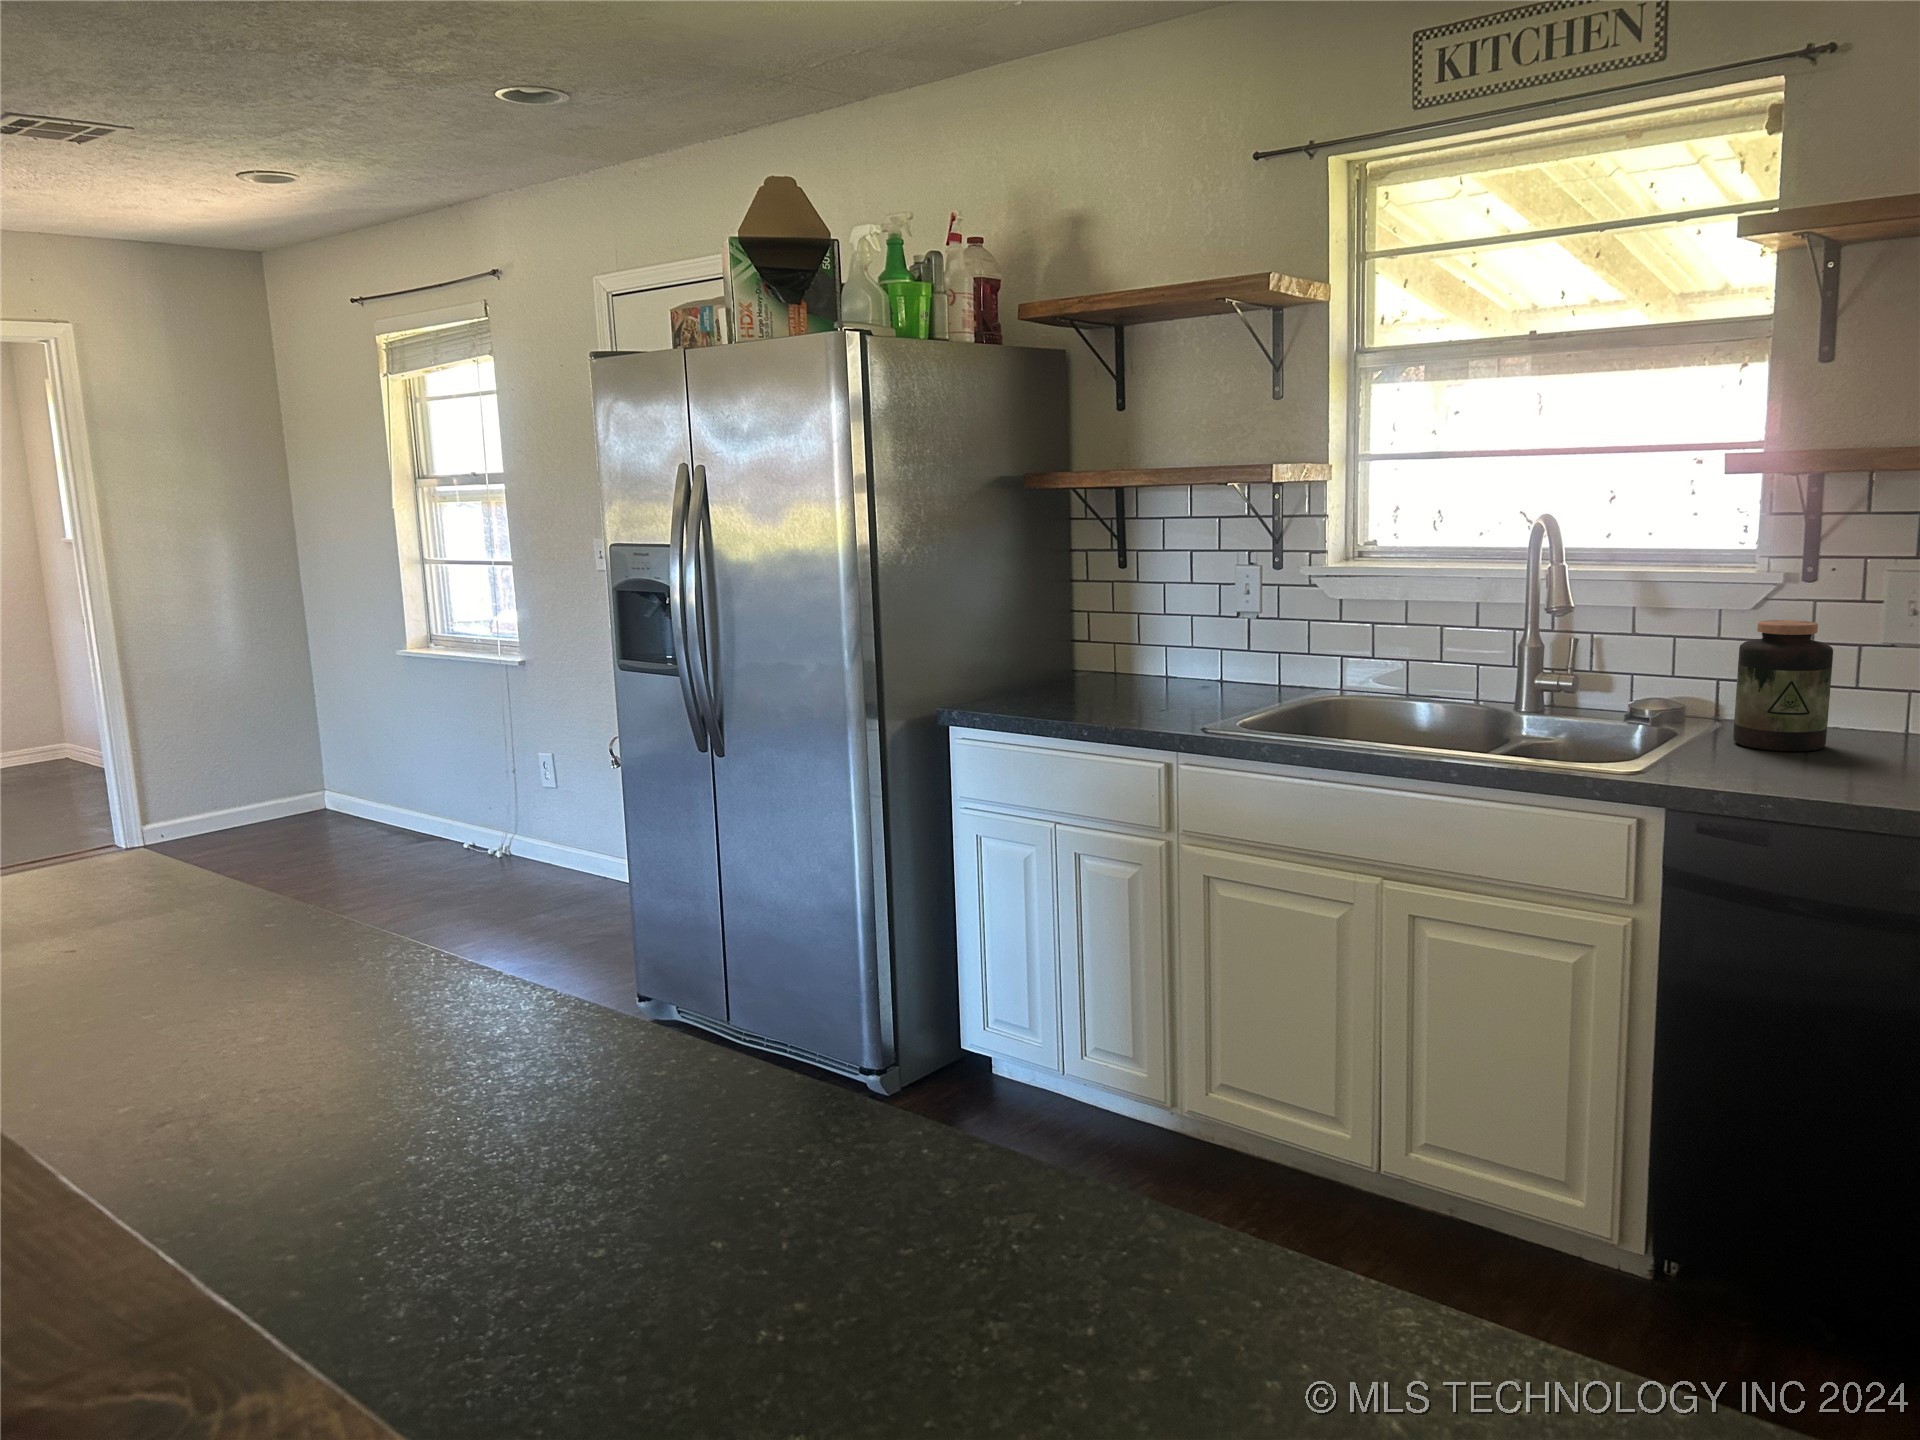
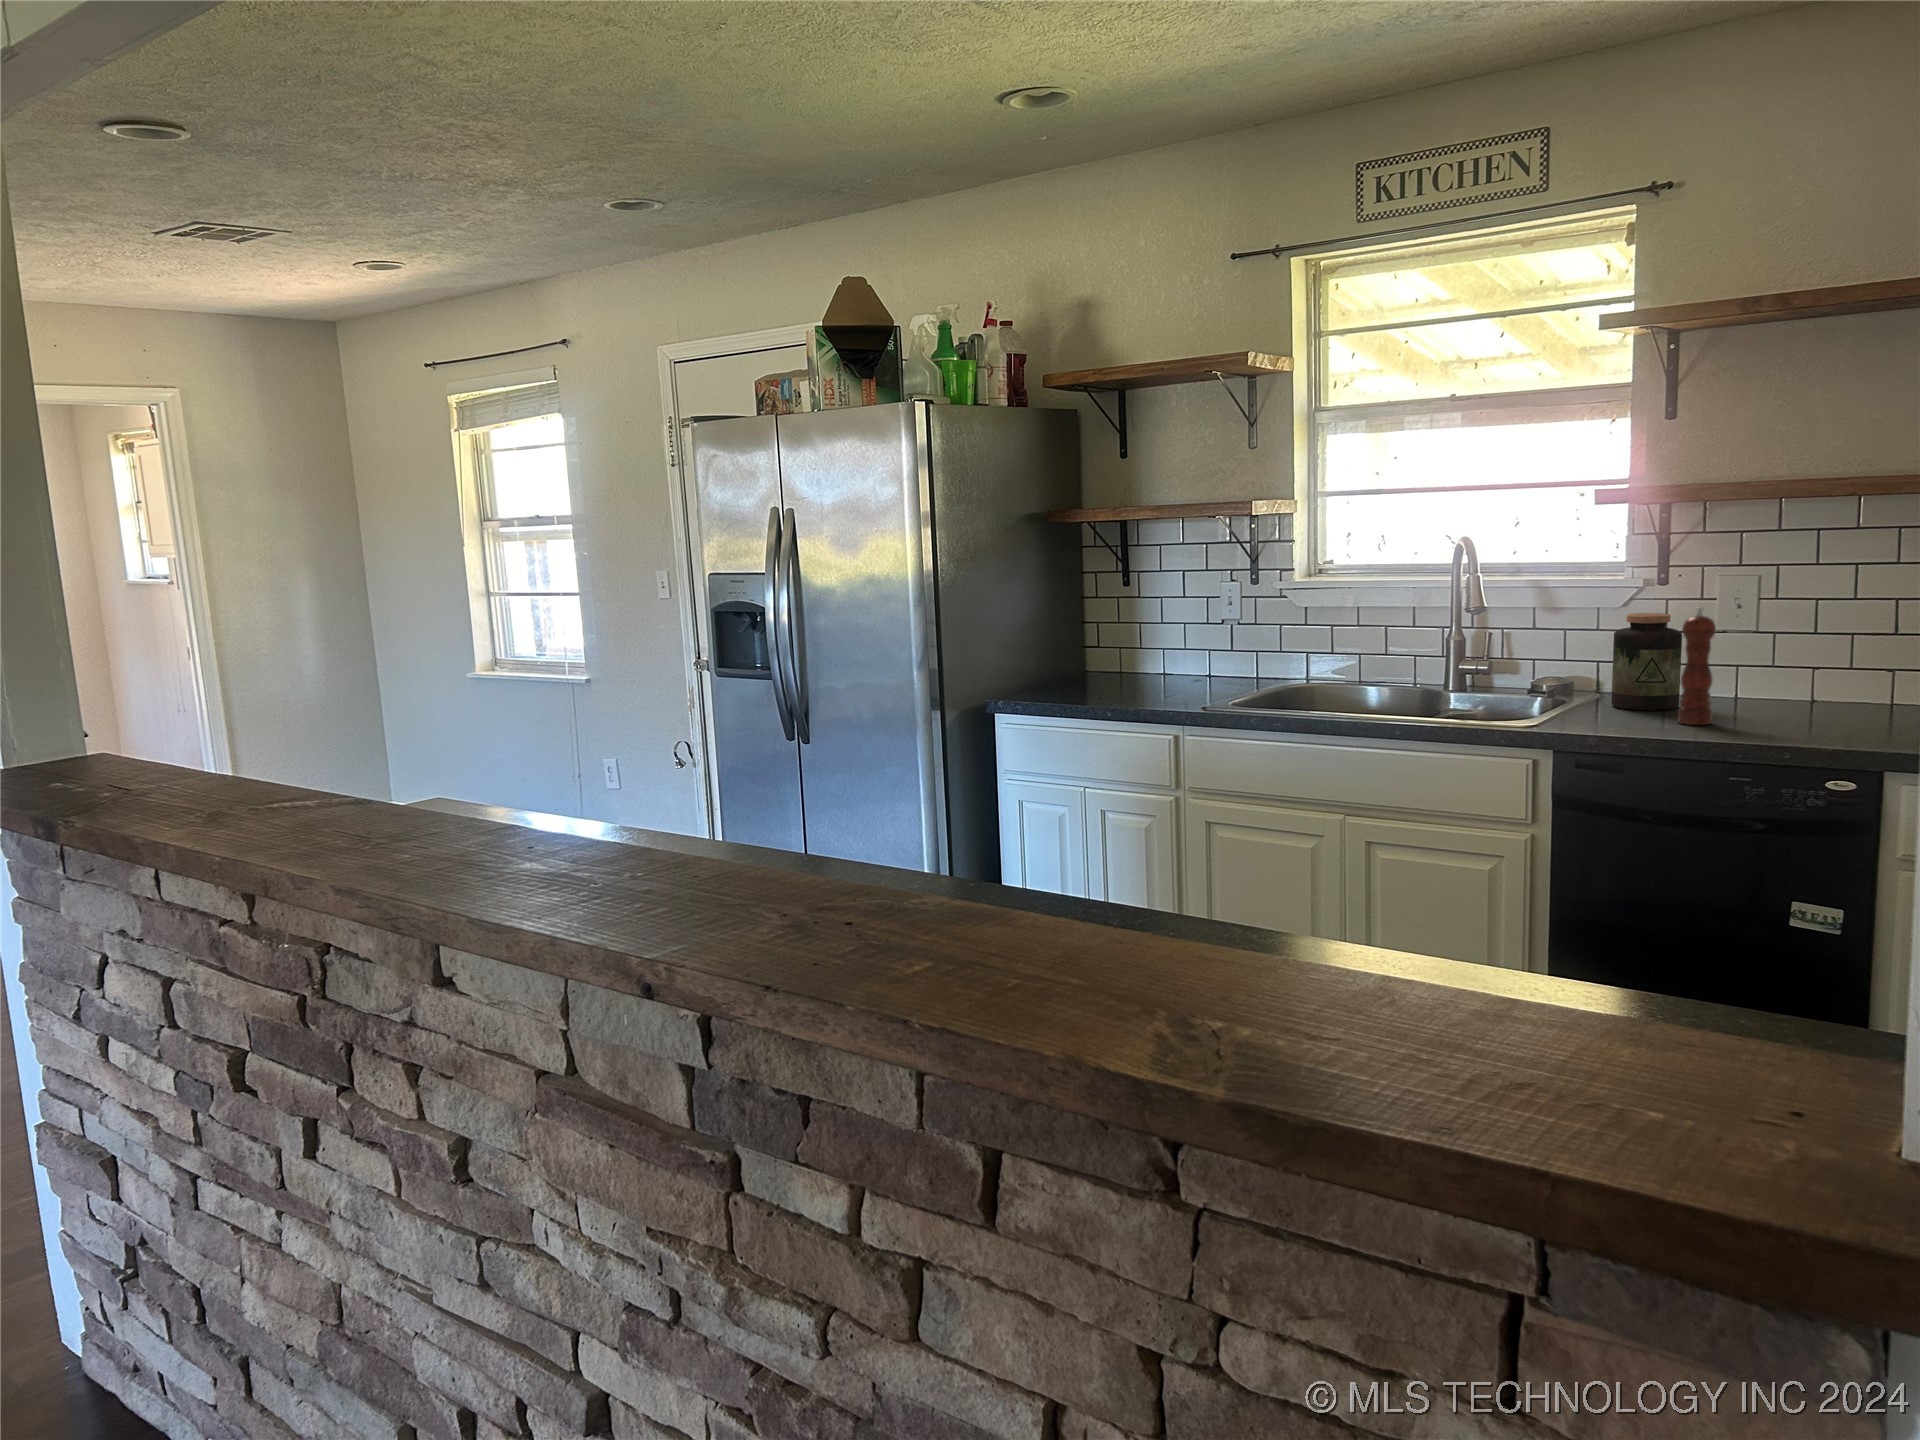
pepper mill: none [1826,617,1885,778] -> present [1678,608,1716,725]

